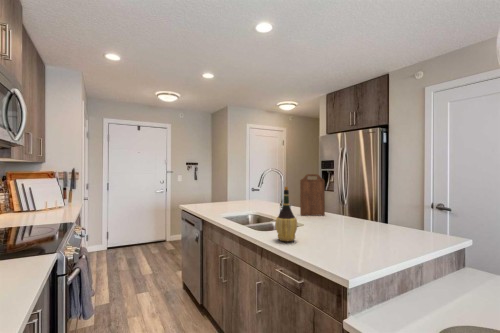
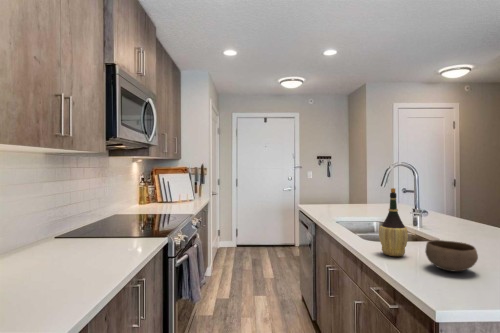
cutting board: present [300,174,325,215] -> none [444,172,484,231]
bowl: none [314,225,349,248] -> present [425,240,478,272]

